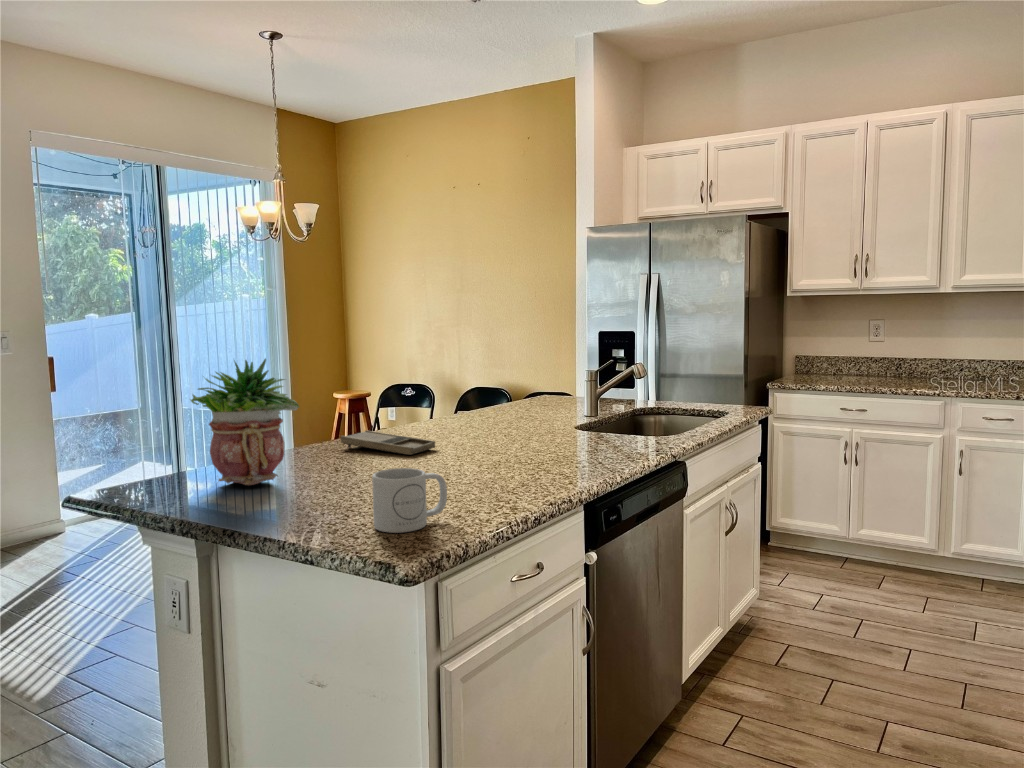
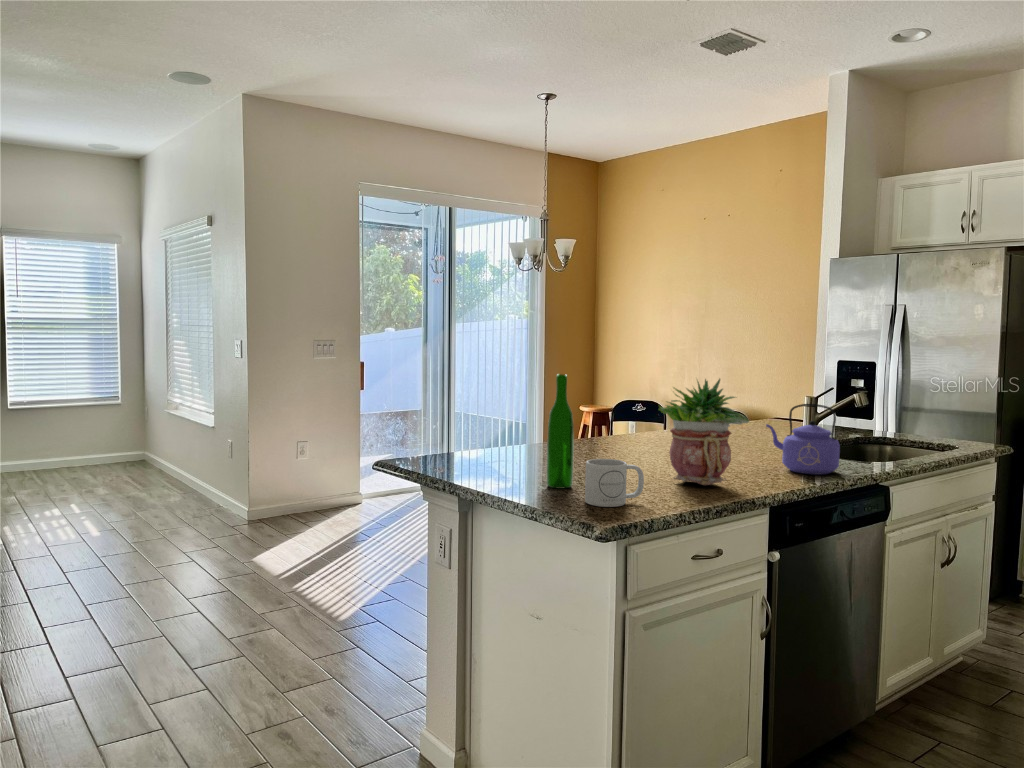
potted plant: present [191,359,299,485] -> present [659,379,749,485]
wine bottle: none [315,362,352,511] -> present [547,374,574,489]
kettle: none [562,379,641,458] -> present [766,404,840,475]
tray: present [341,431,435,455] -> none [575,435,652,457]

